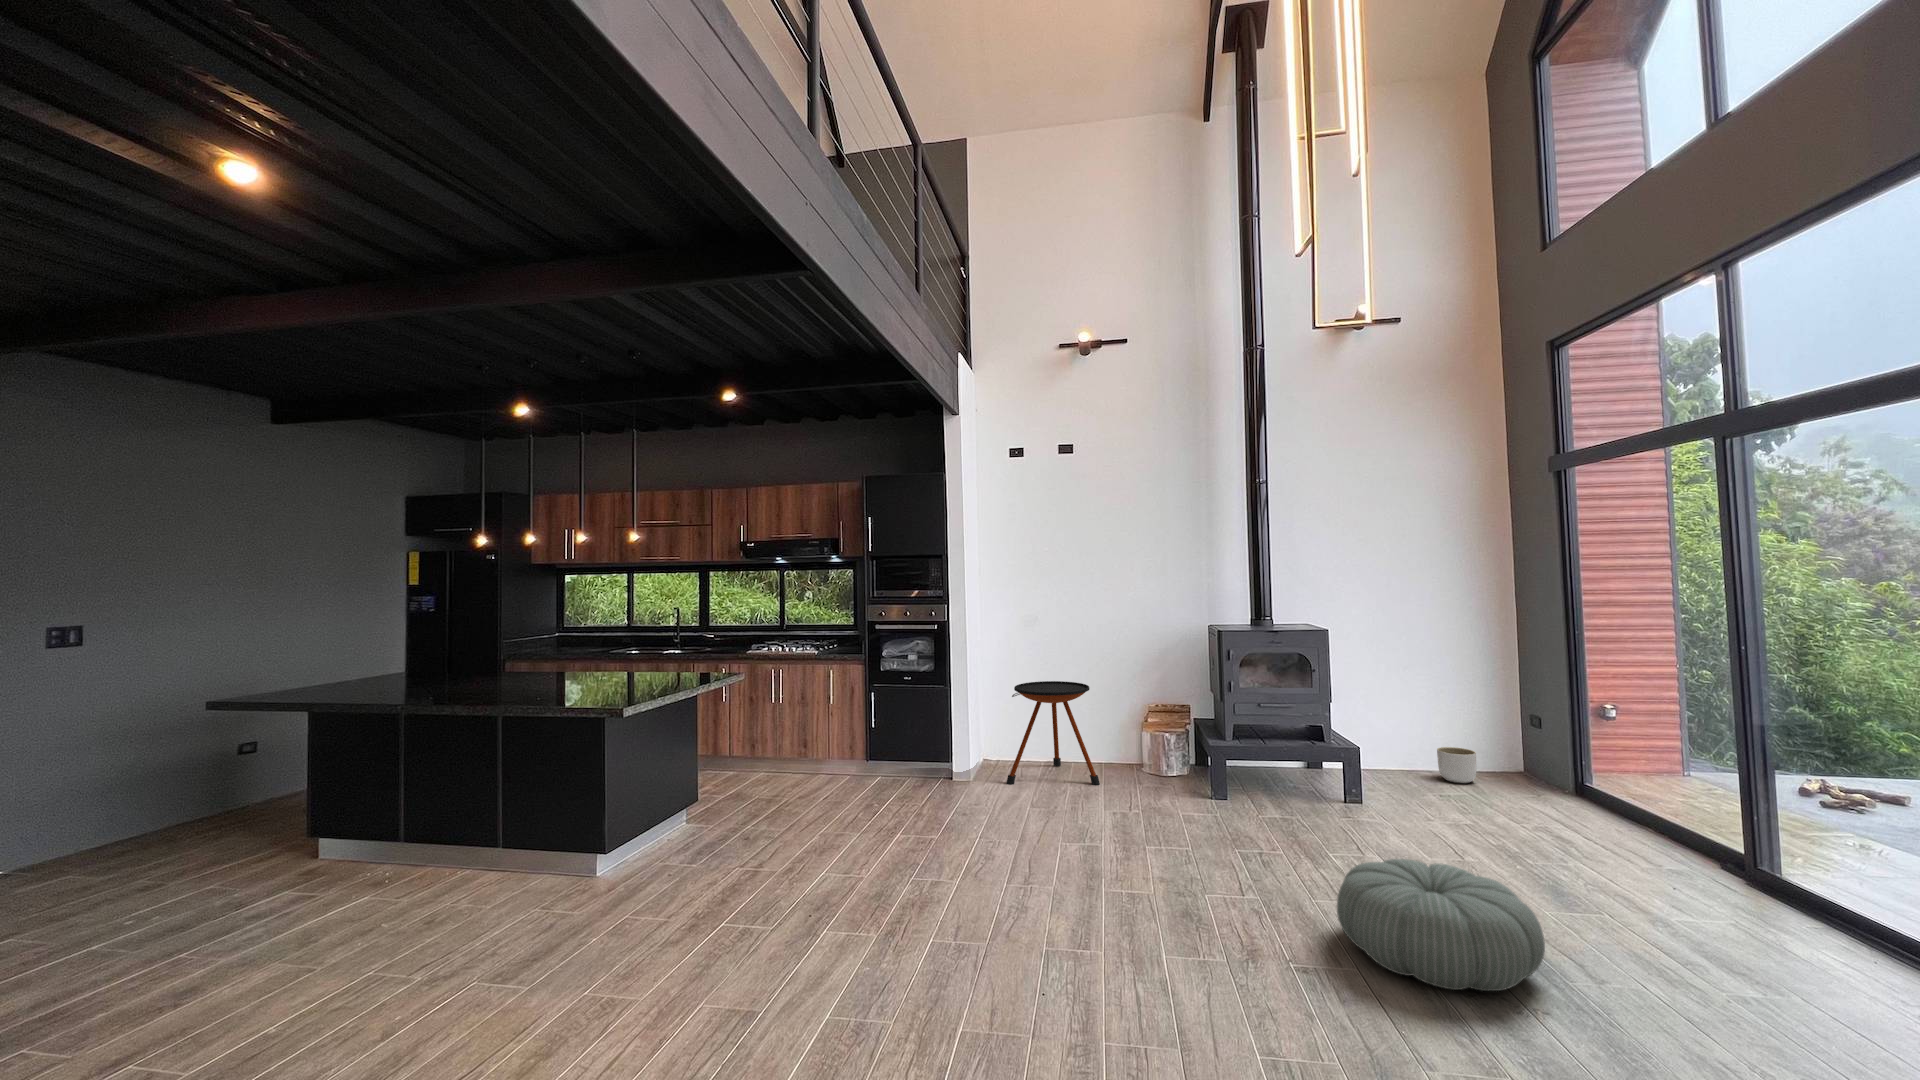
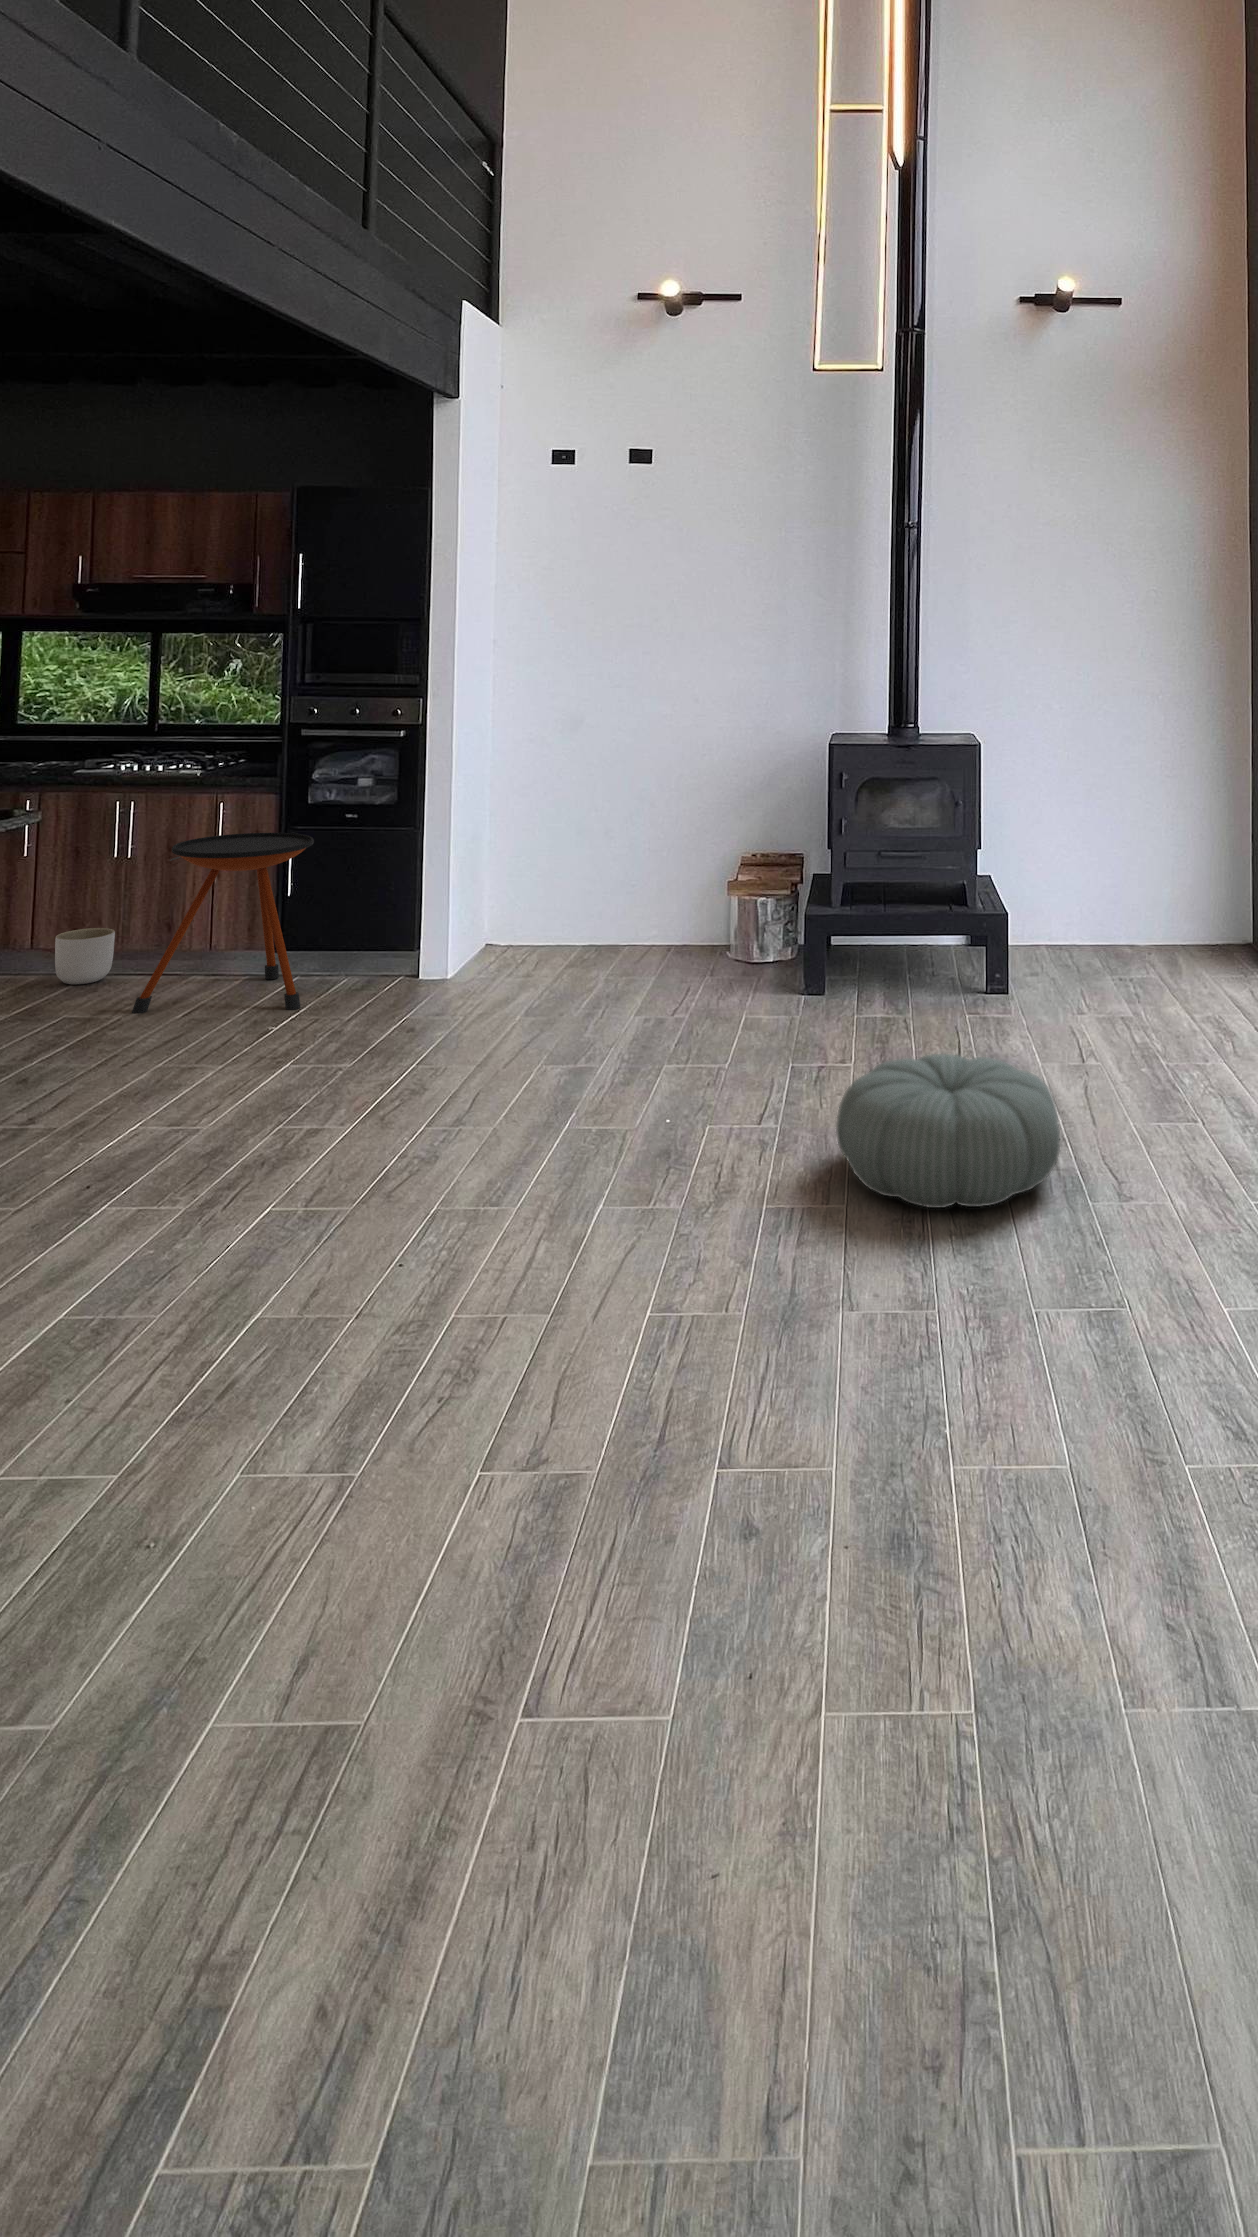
side table: present [1006,681,1100,785] -> present [132,833,314,1014]
planter: present [1437,747,1476,783] -> present [55,928,115,984]

